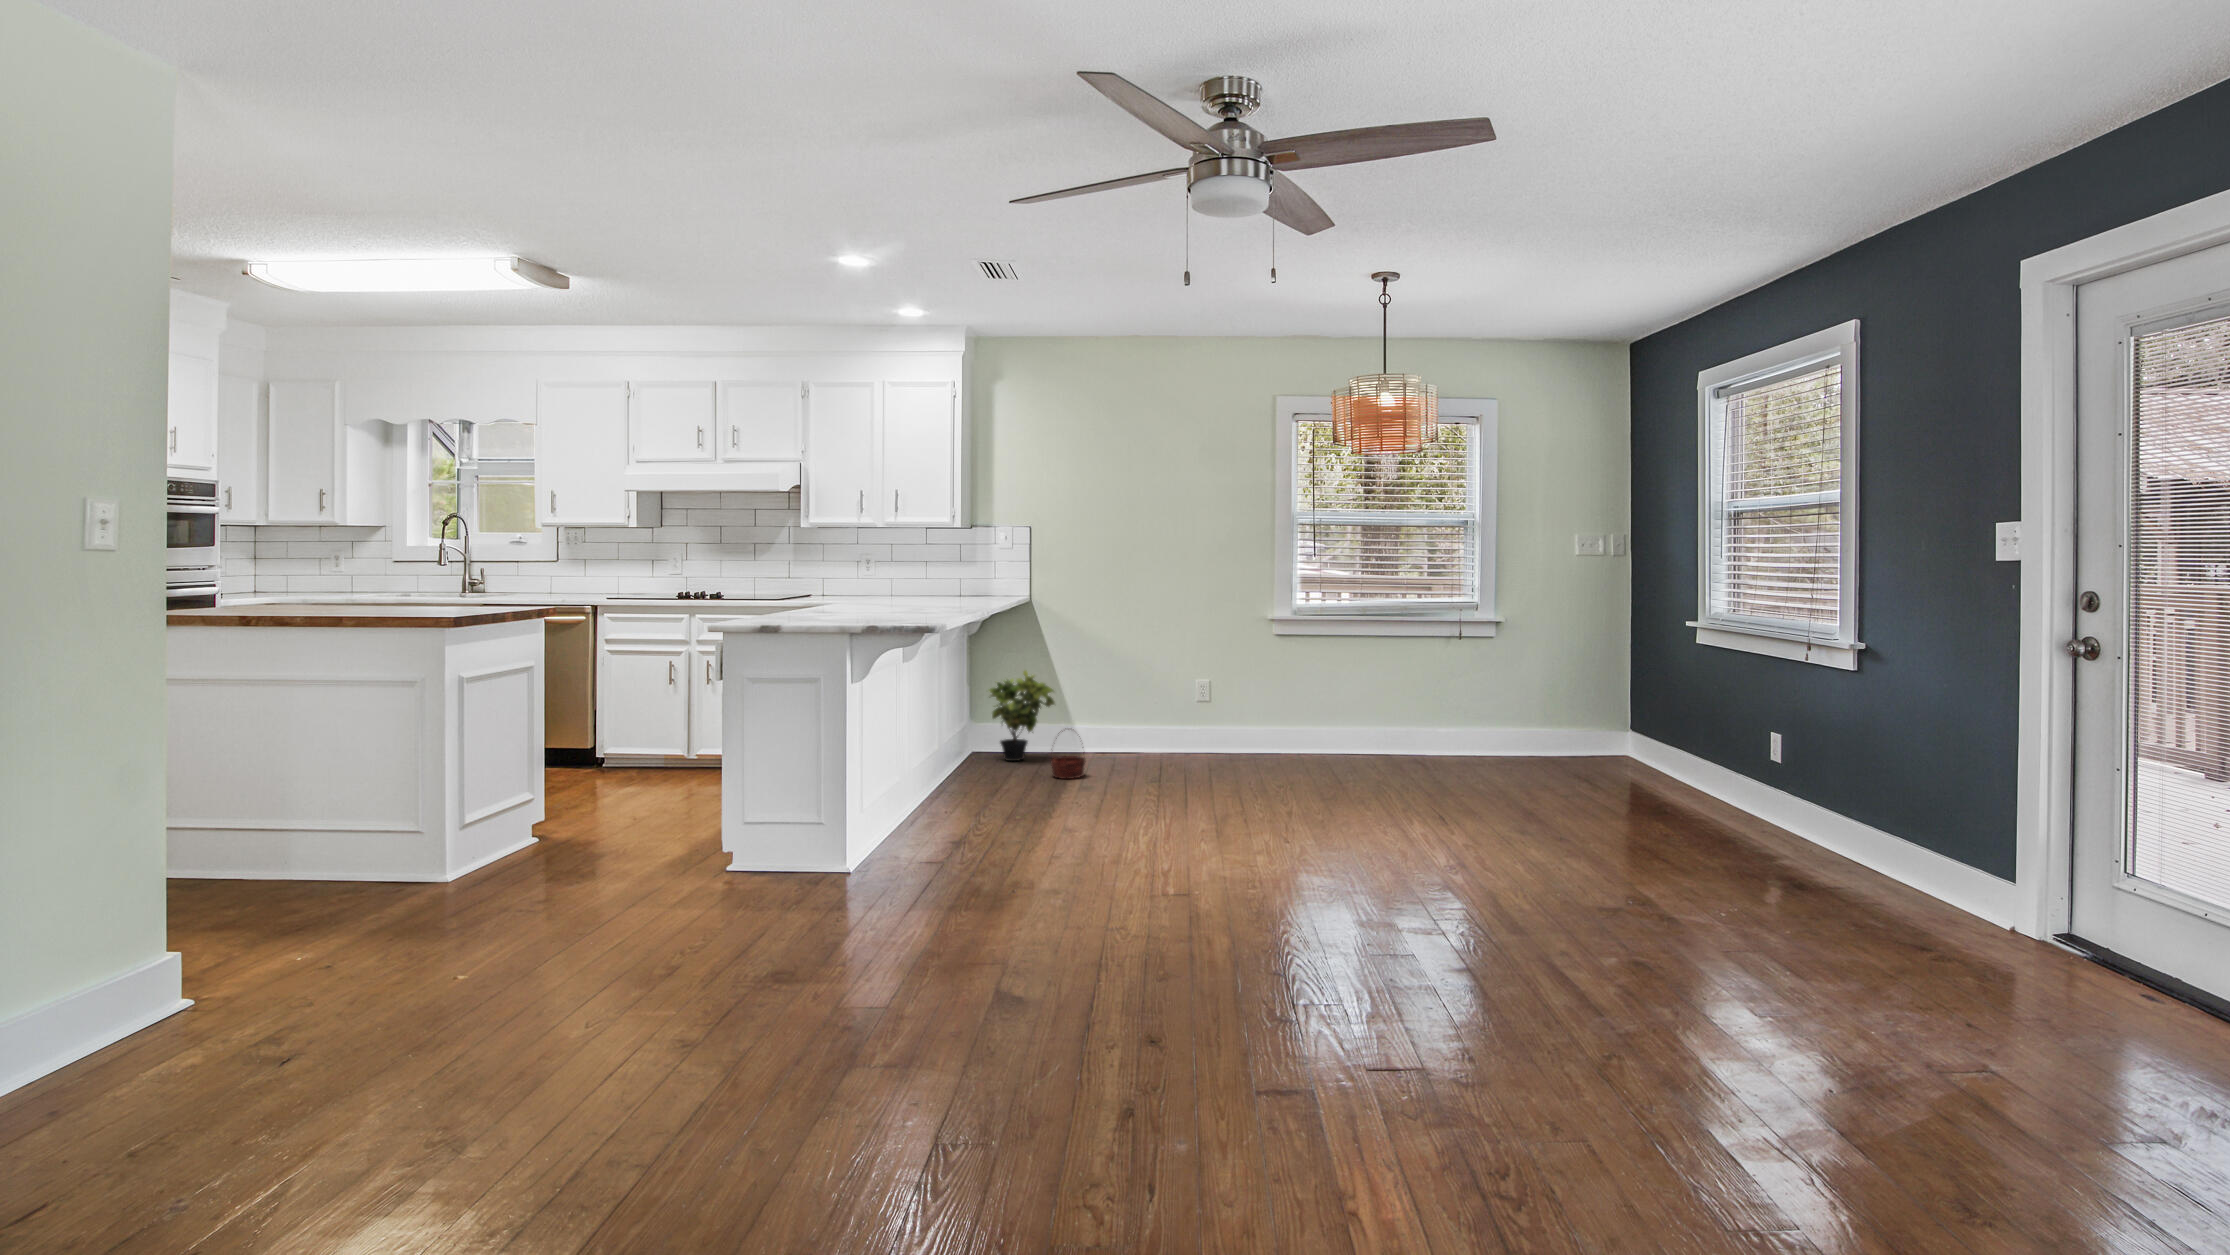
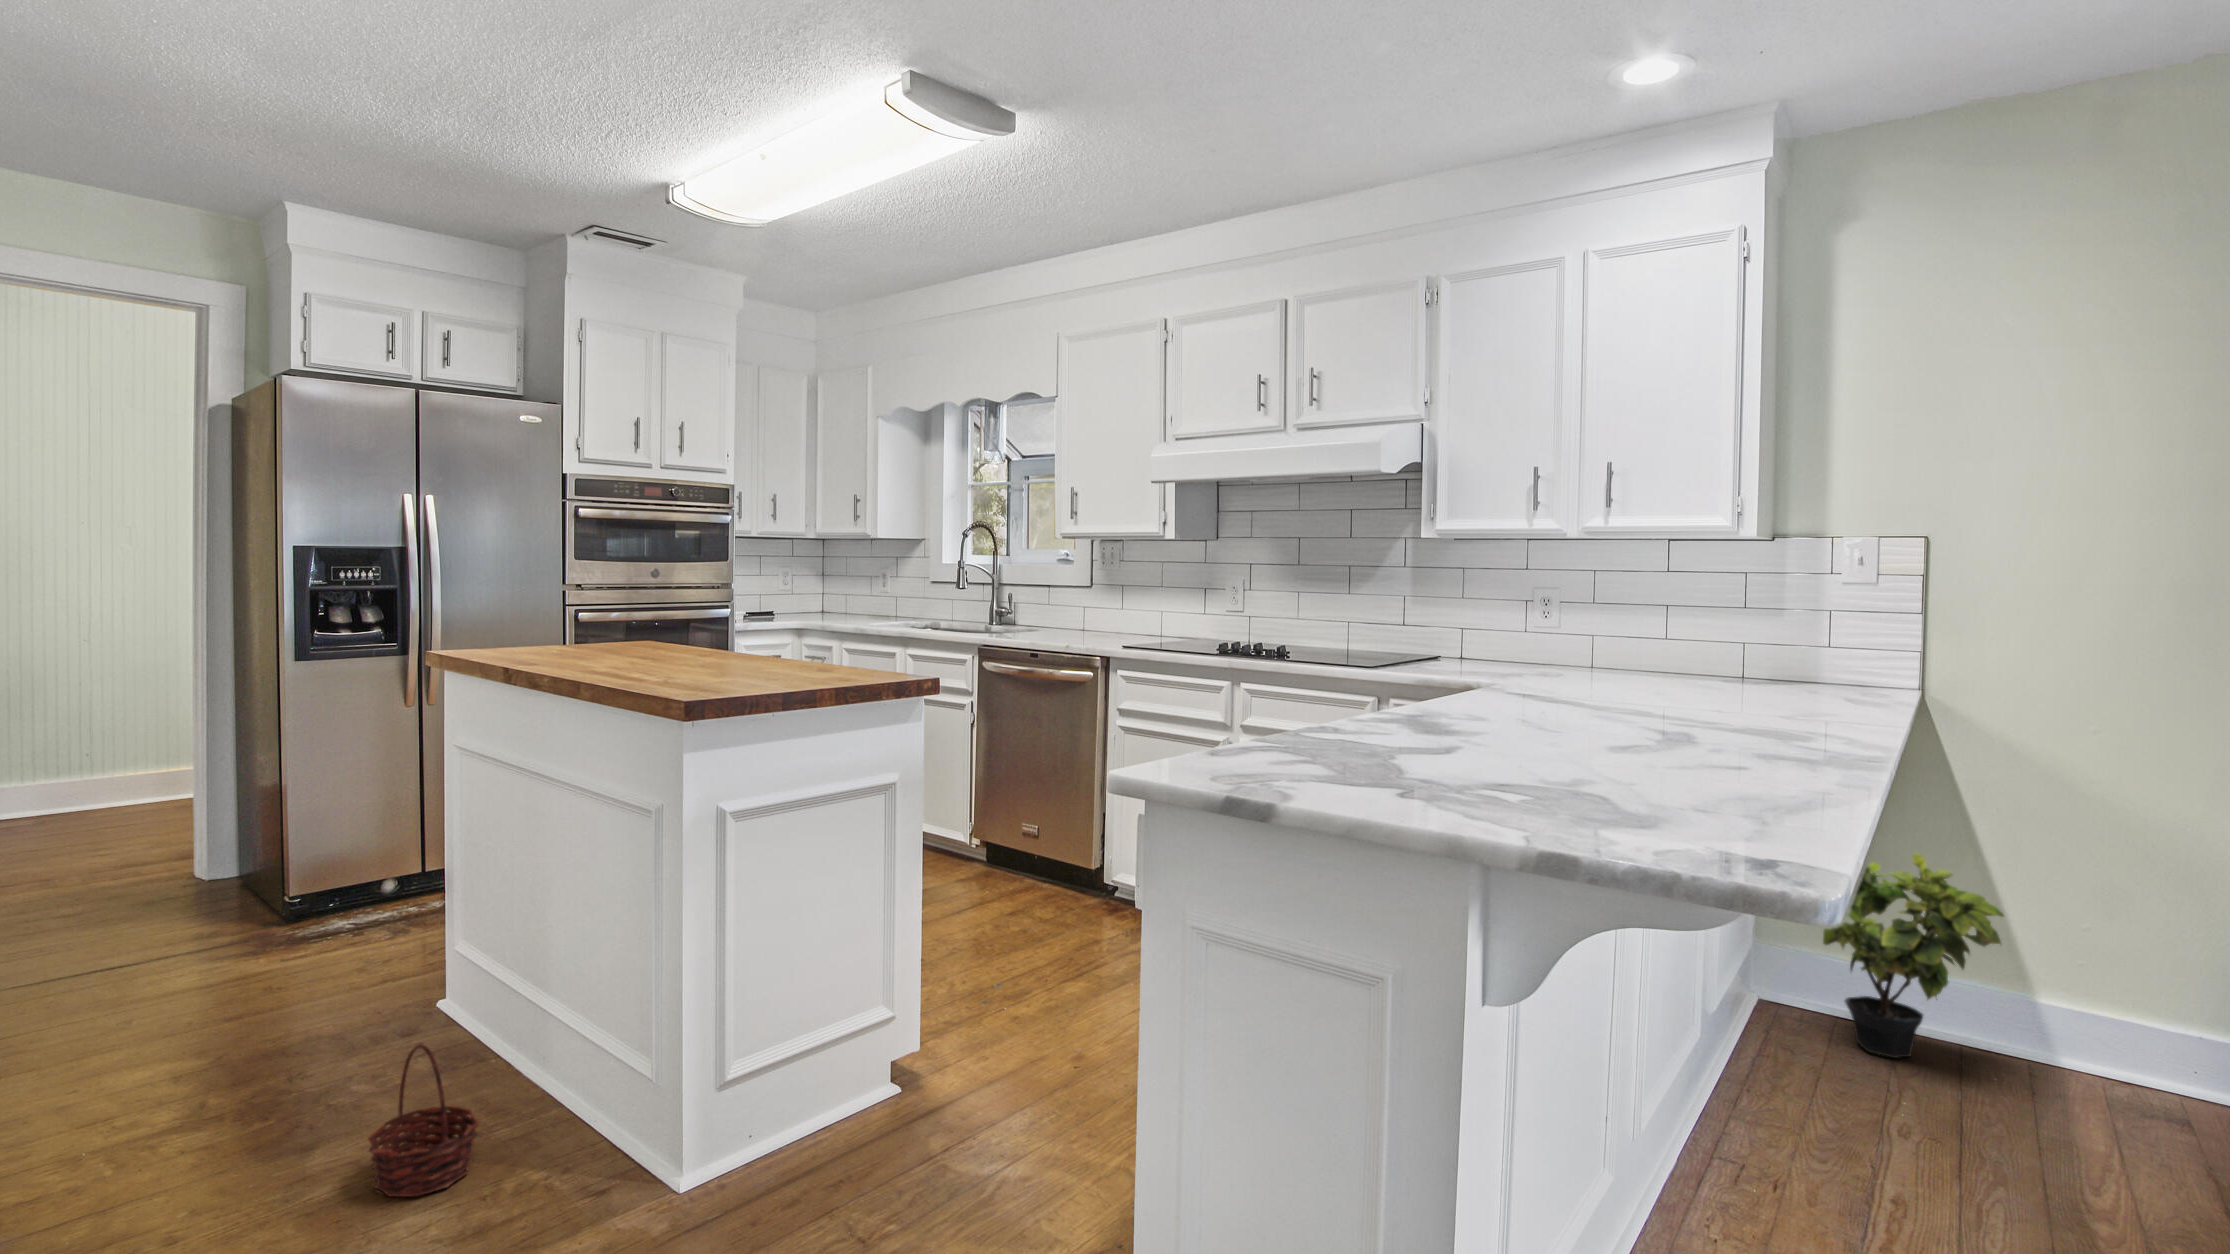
basket: present [1051,731,1086,779] -> present [368,1044,479,1197]

